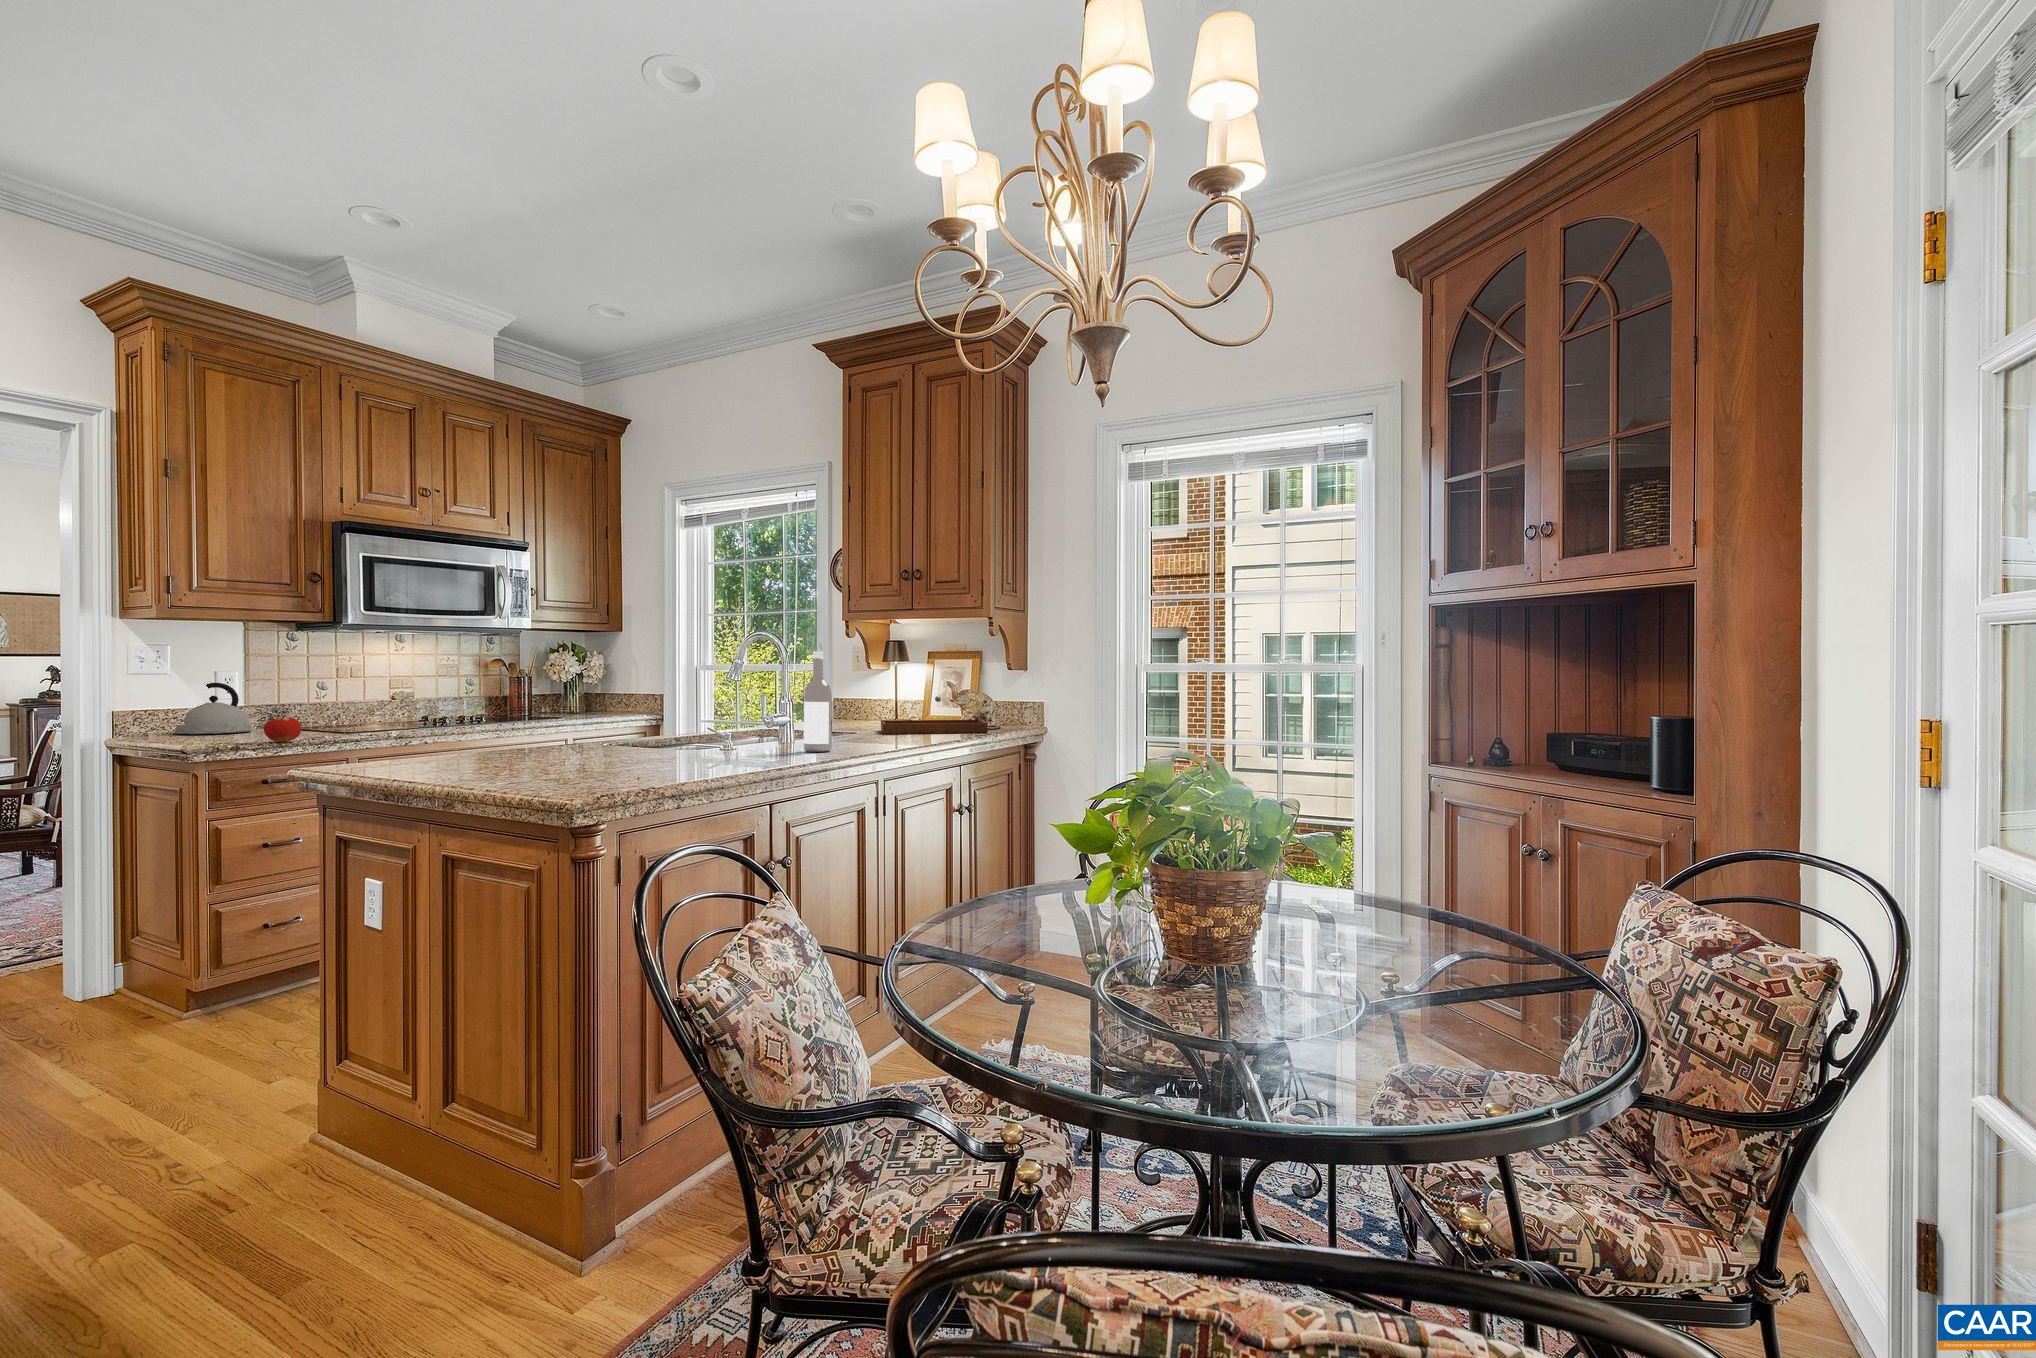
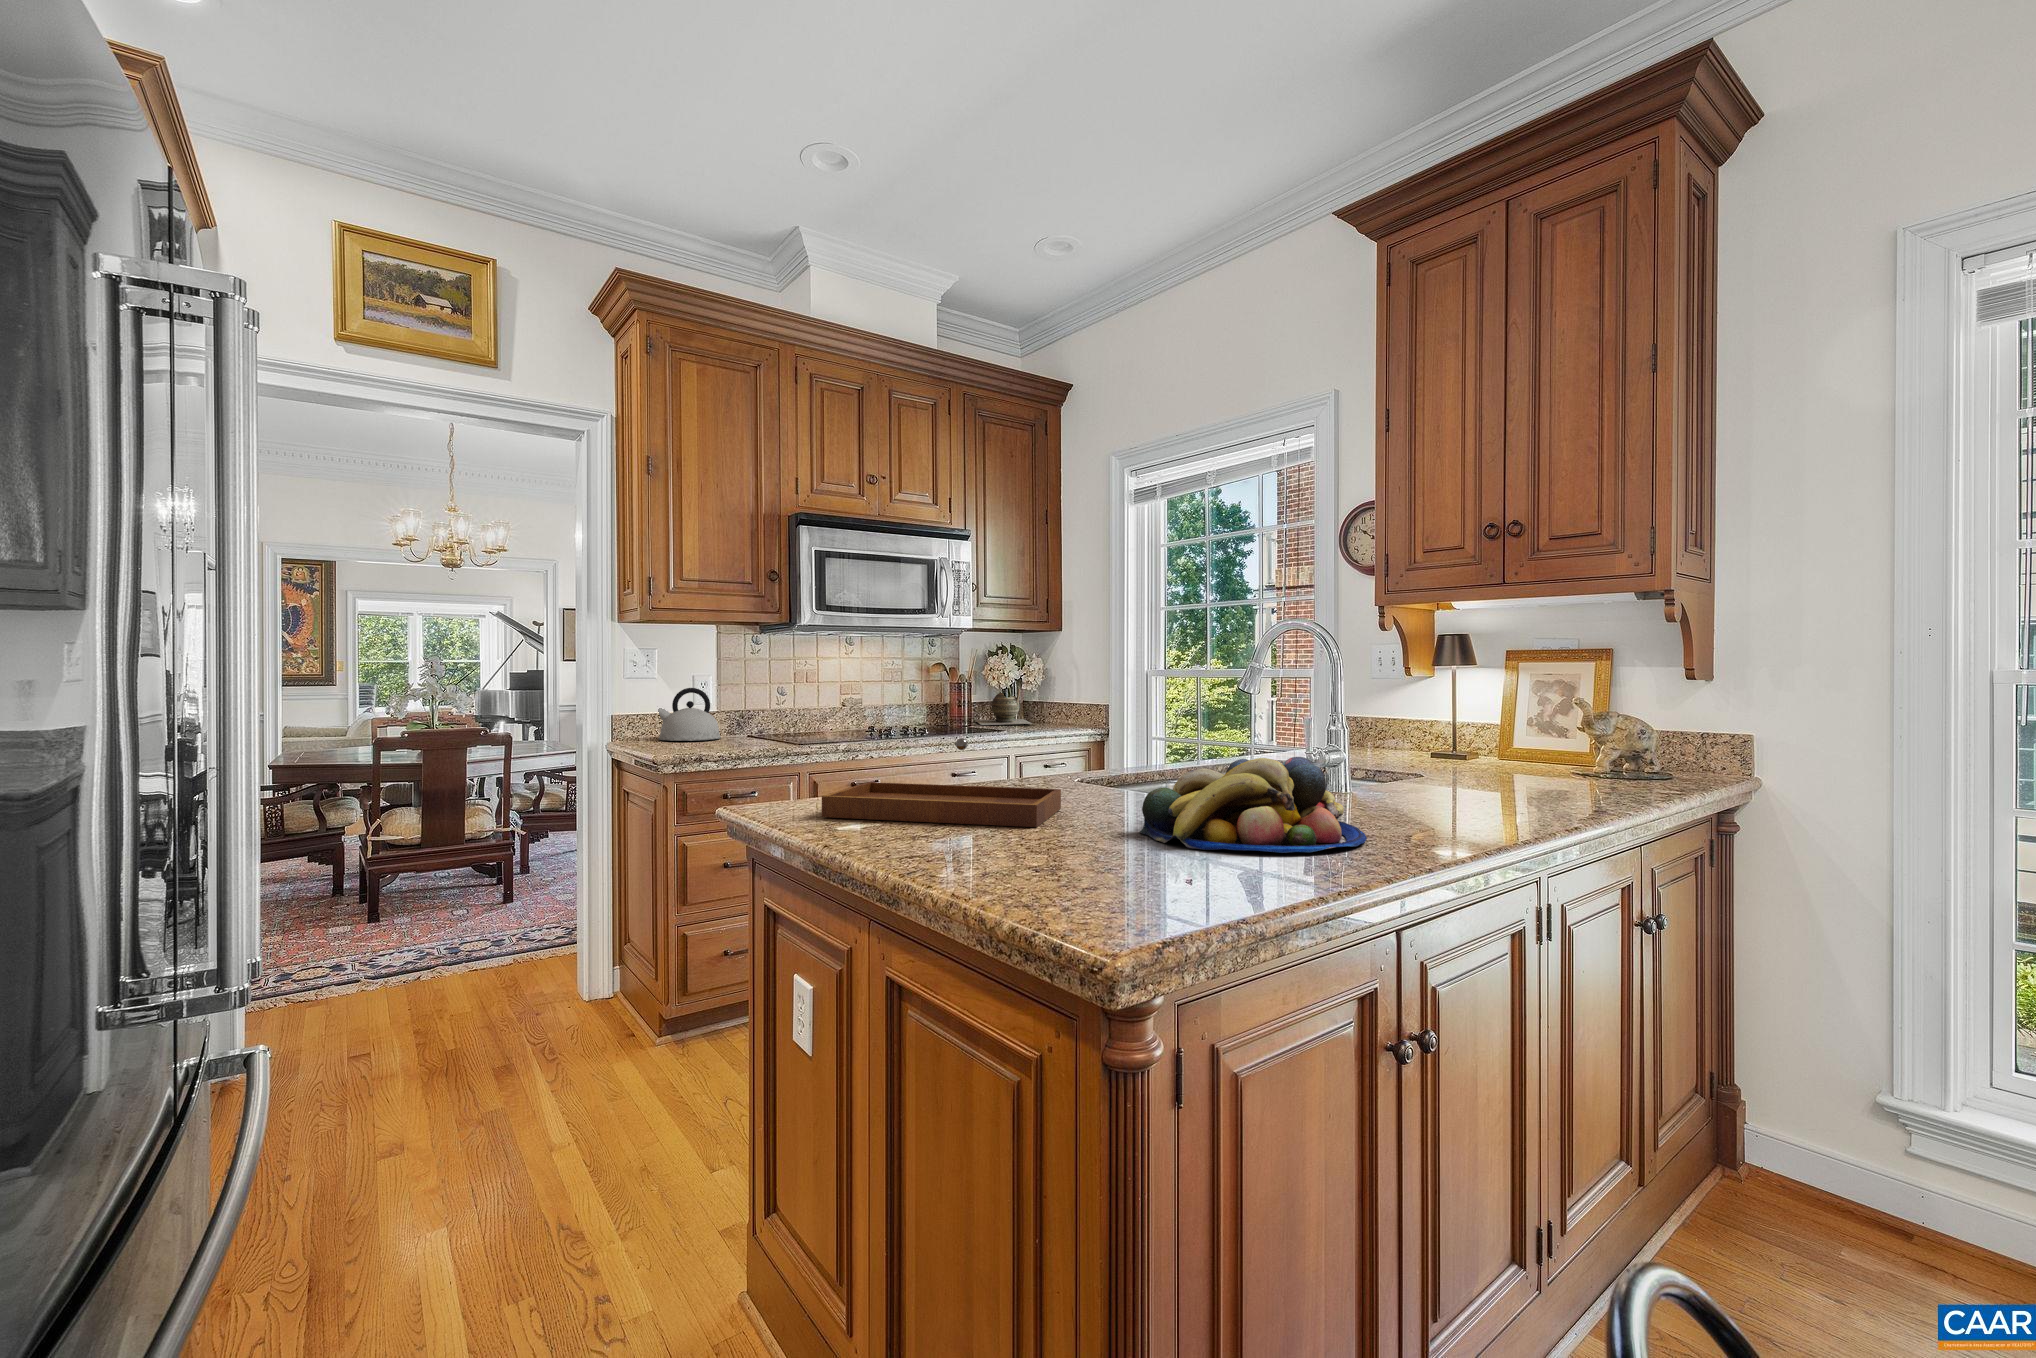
wine bottle: present [804,651,832,752] -> none [1393,652,1442,821]
ceramic jug: none [536,672,593,715] -> present [975,689,1032,725]
tray: present [881,696,988,734] -> present [822,738,1061,827]
fruit: present [264,714,301,742] -> none [725,724,758,754]
fruit bowl: none [629,714,772,768] -> present [1140,757,1367,853]

